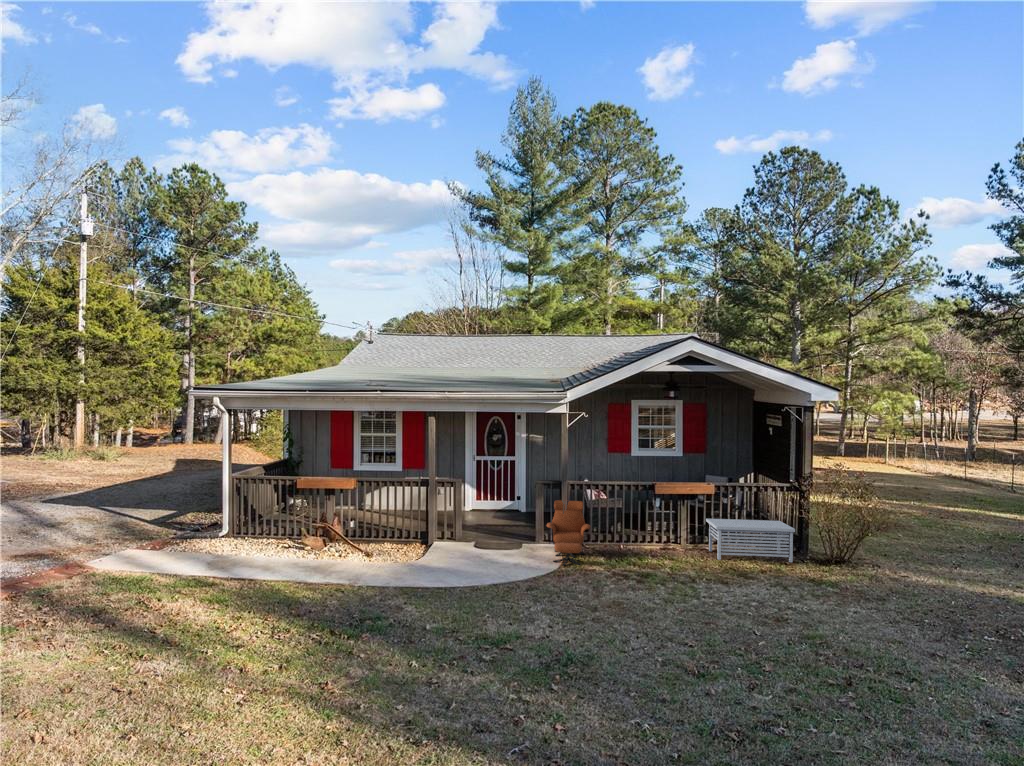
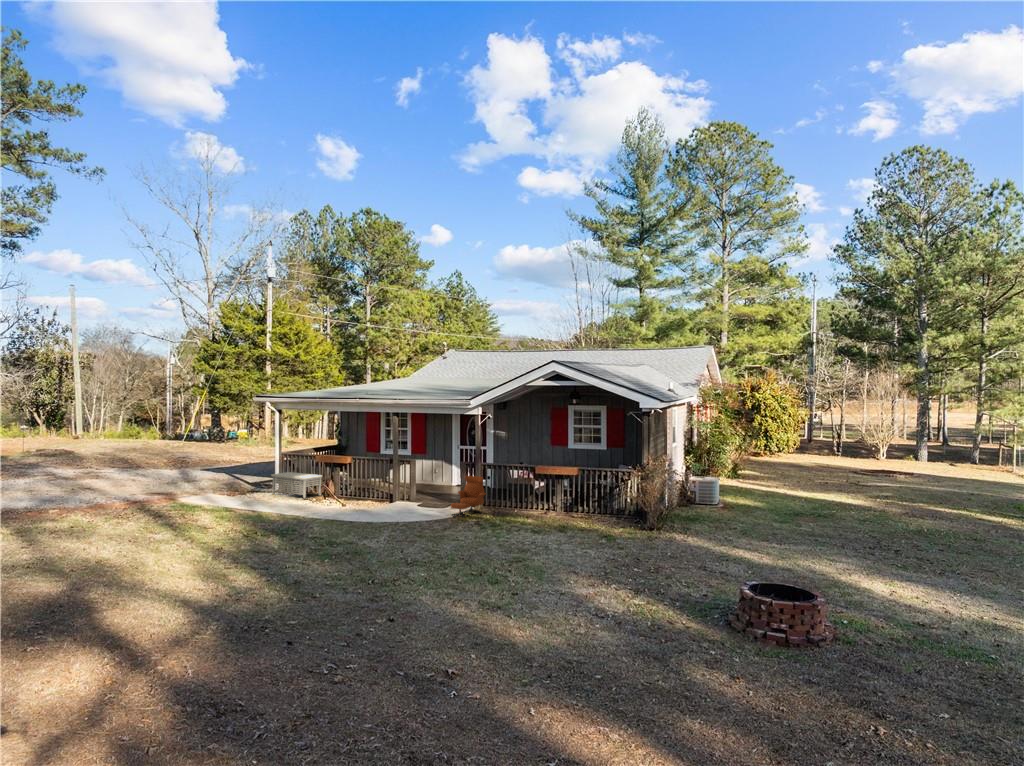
storage bench: present [706,519,795,562] -> present [271,472,322,498]

